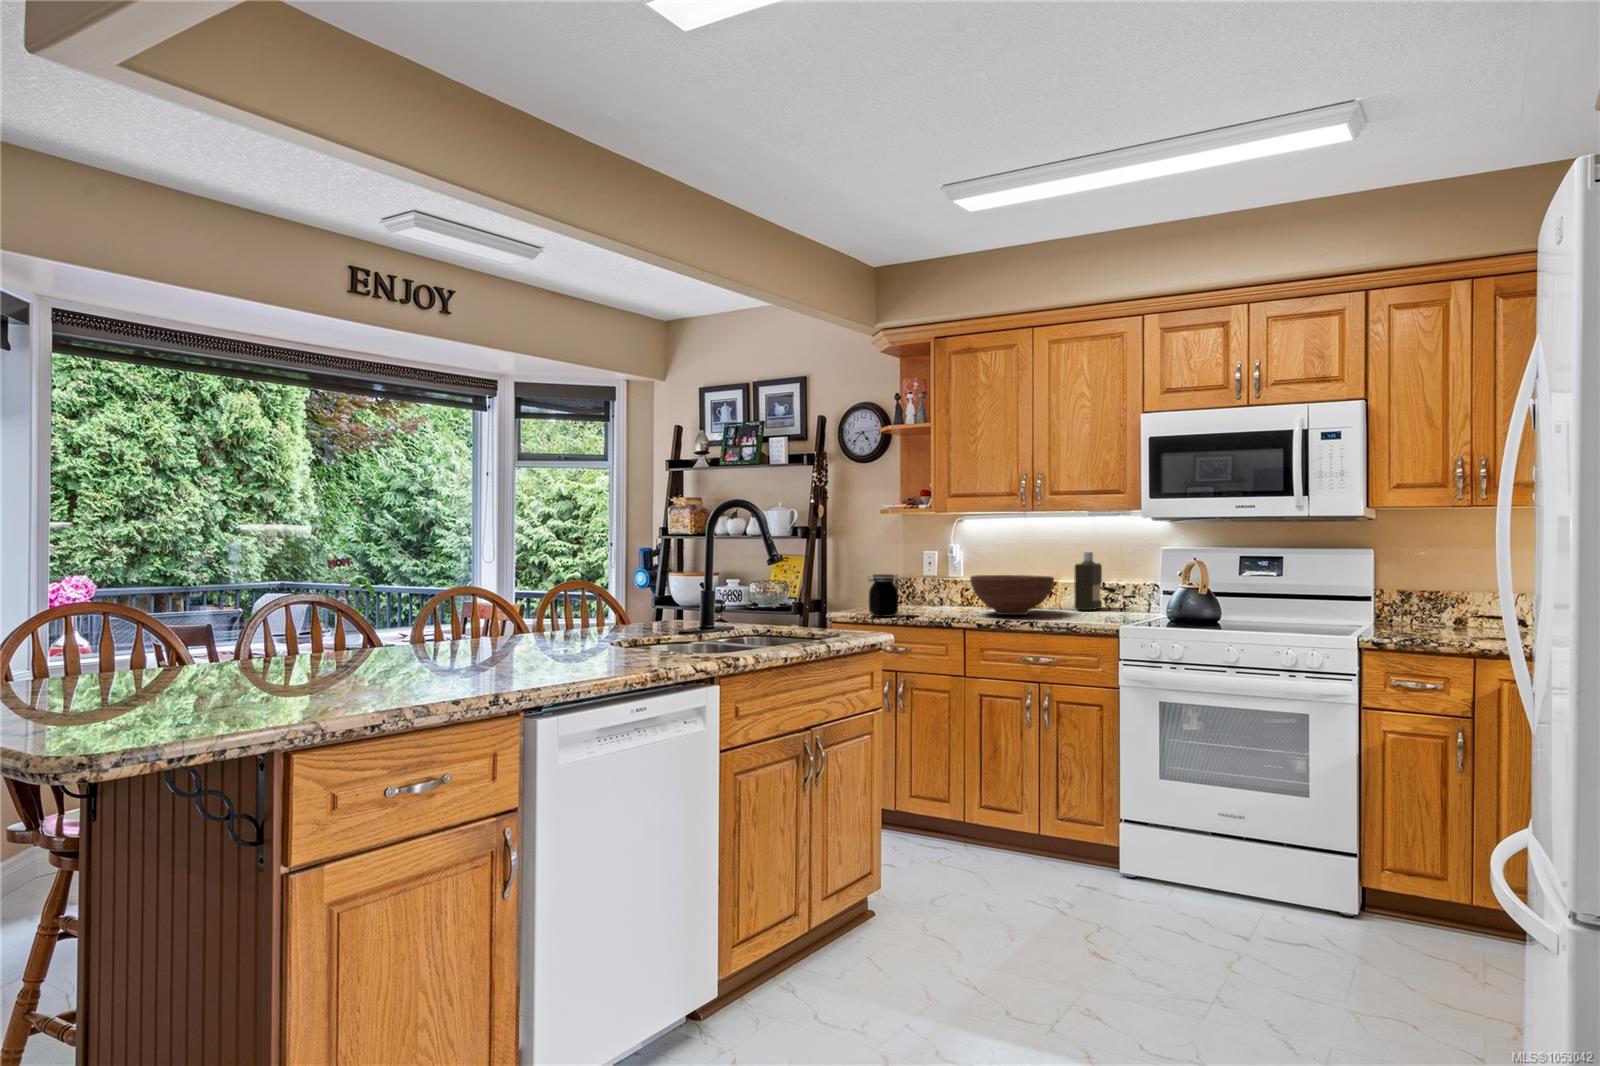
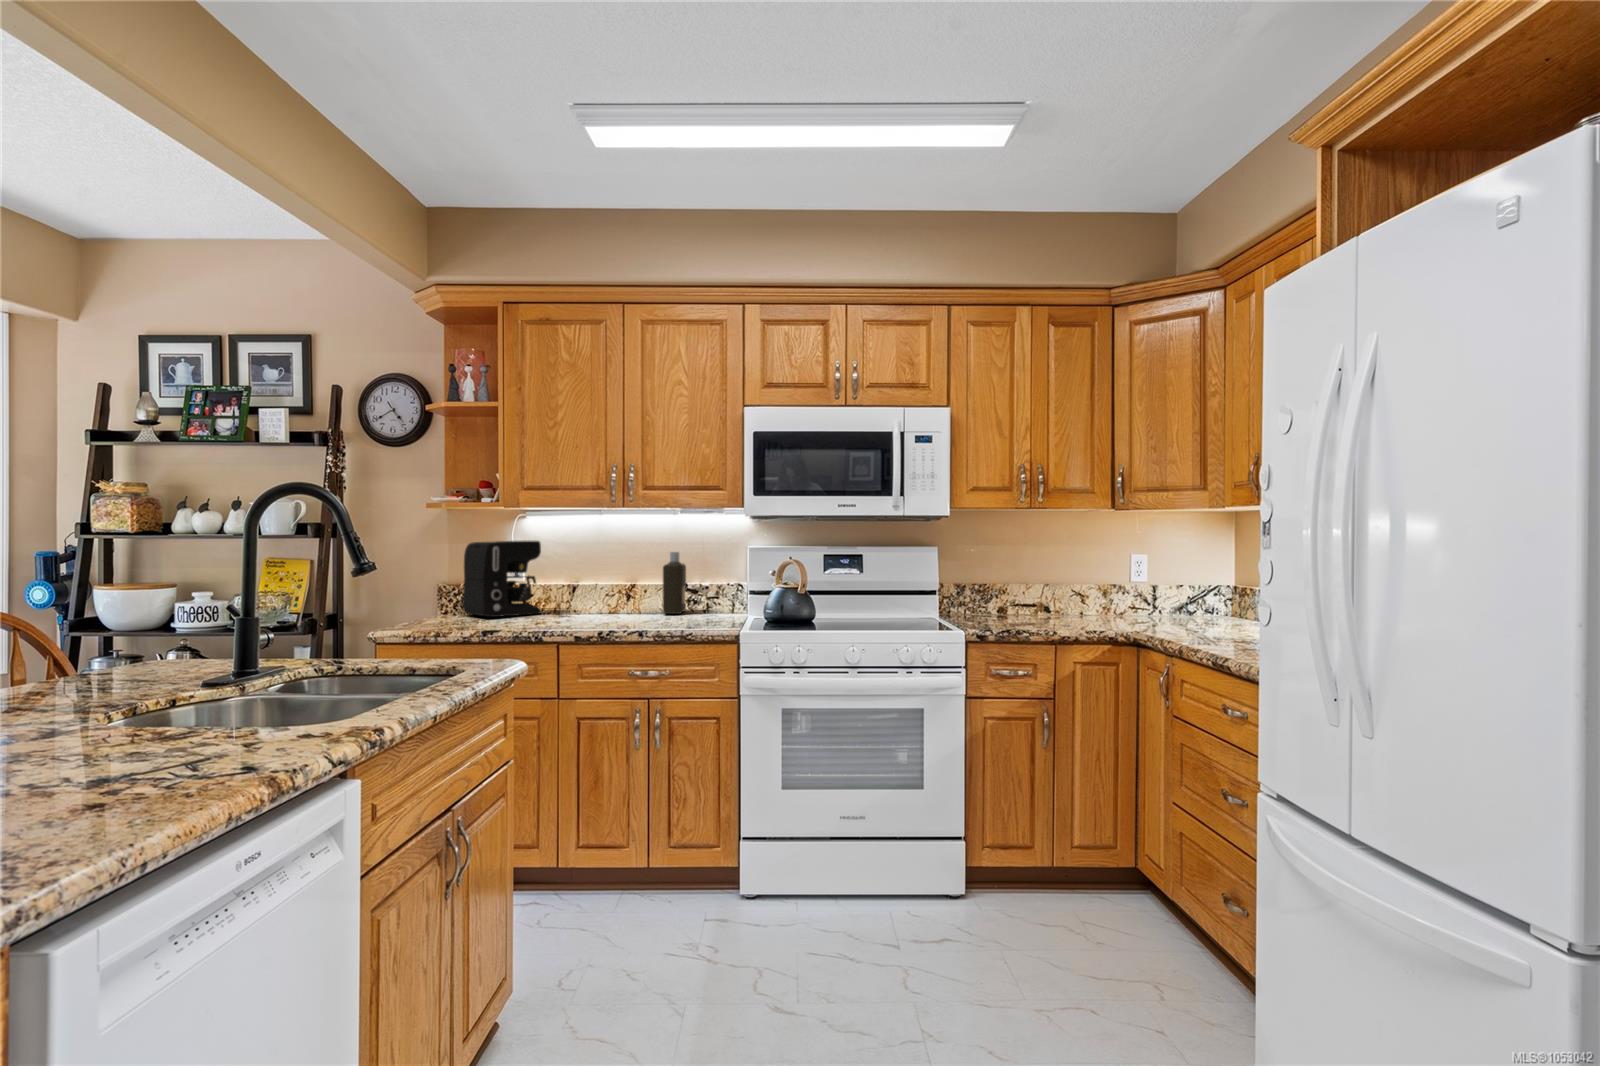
coffee maker: none [909,541,971,606] -> present [463,541,541,617]
jar: present [869,574,899,617] -> none [429,581,469,634]
fruit bowl: present [970,575,1054,615] -> none [555,578,649,624]

